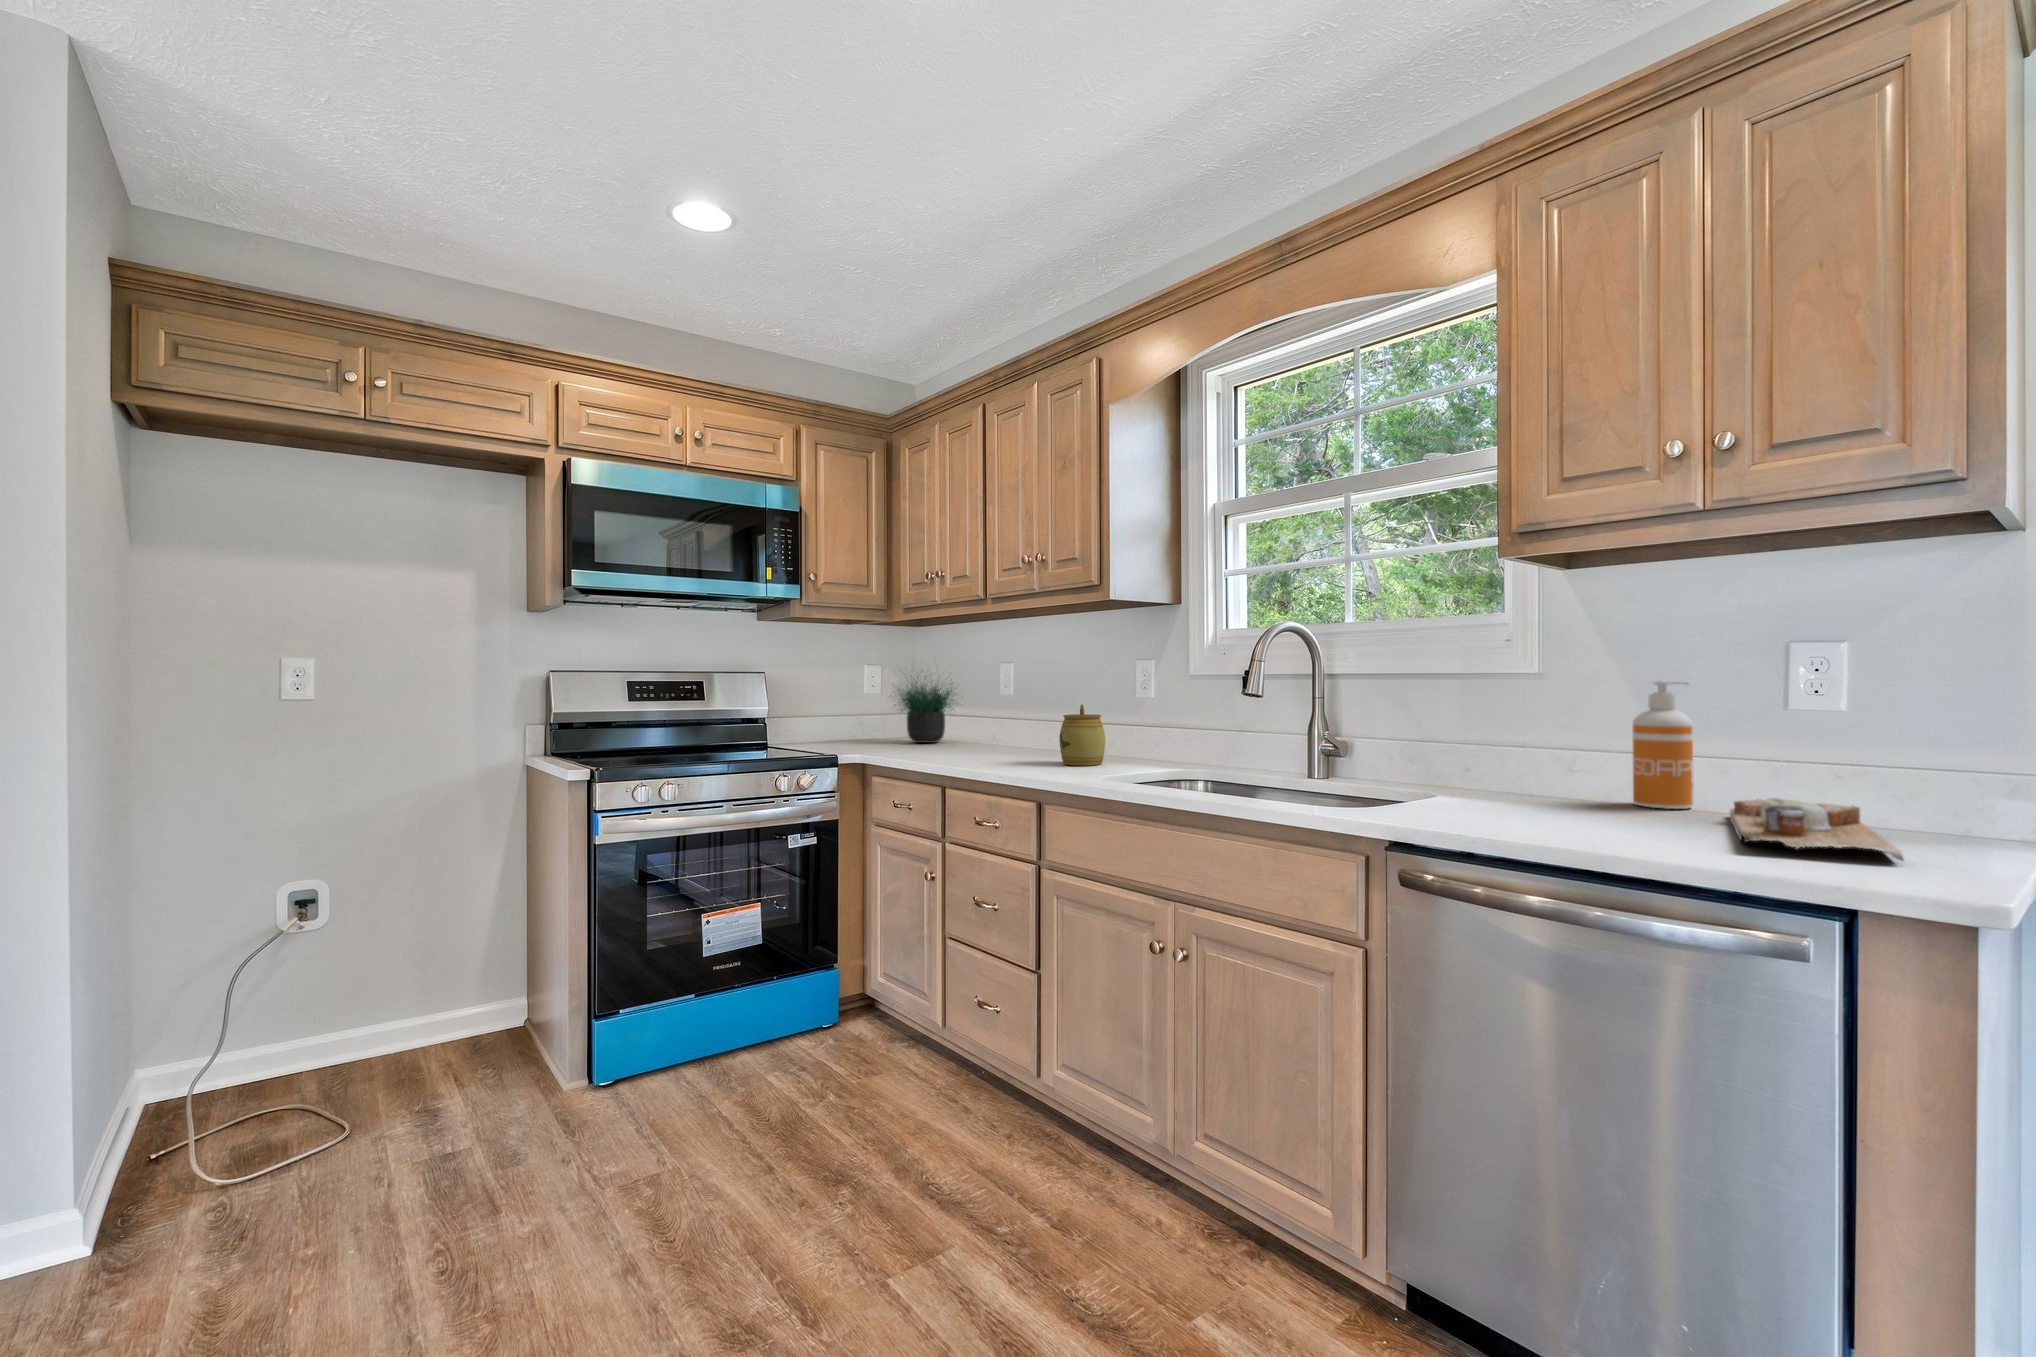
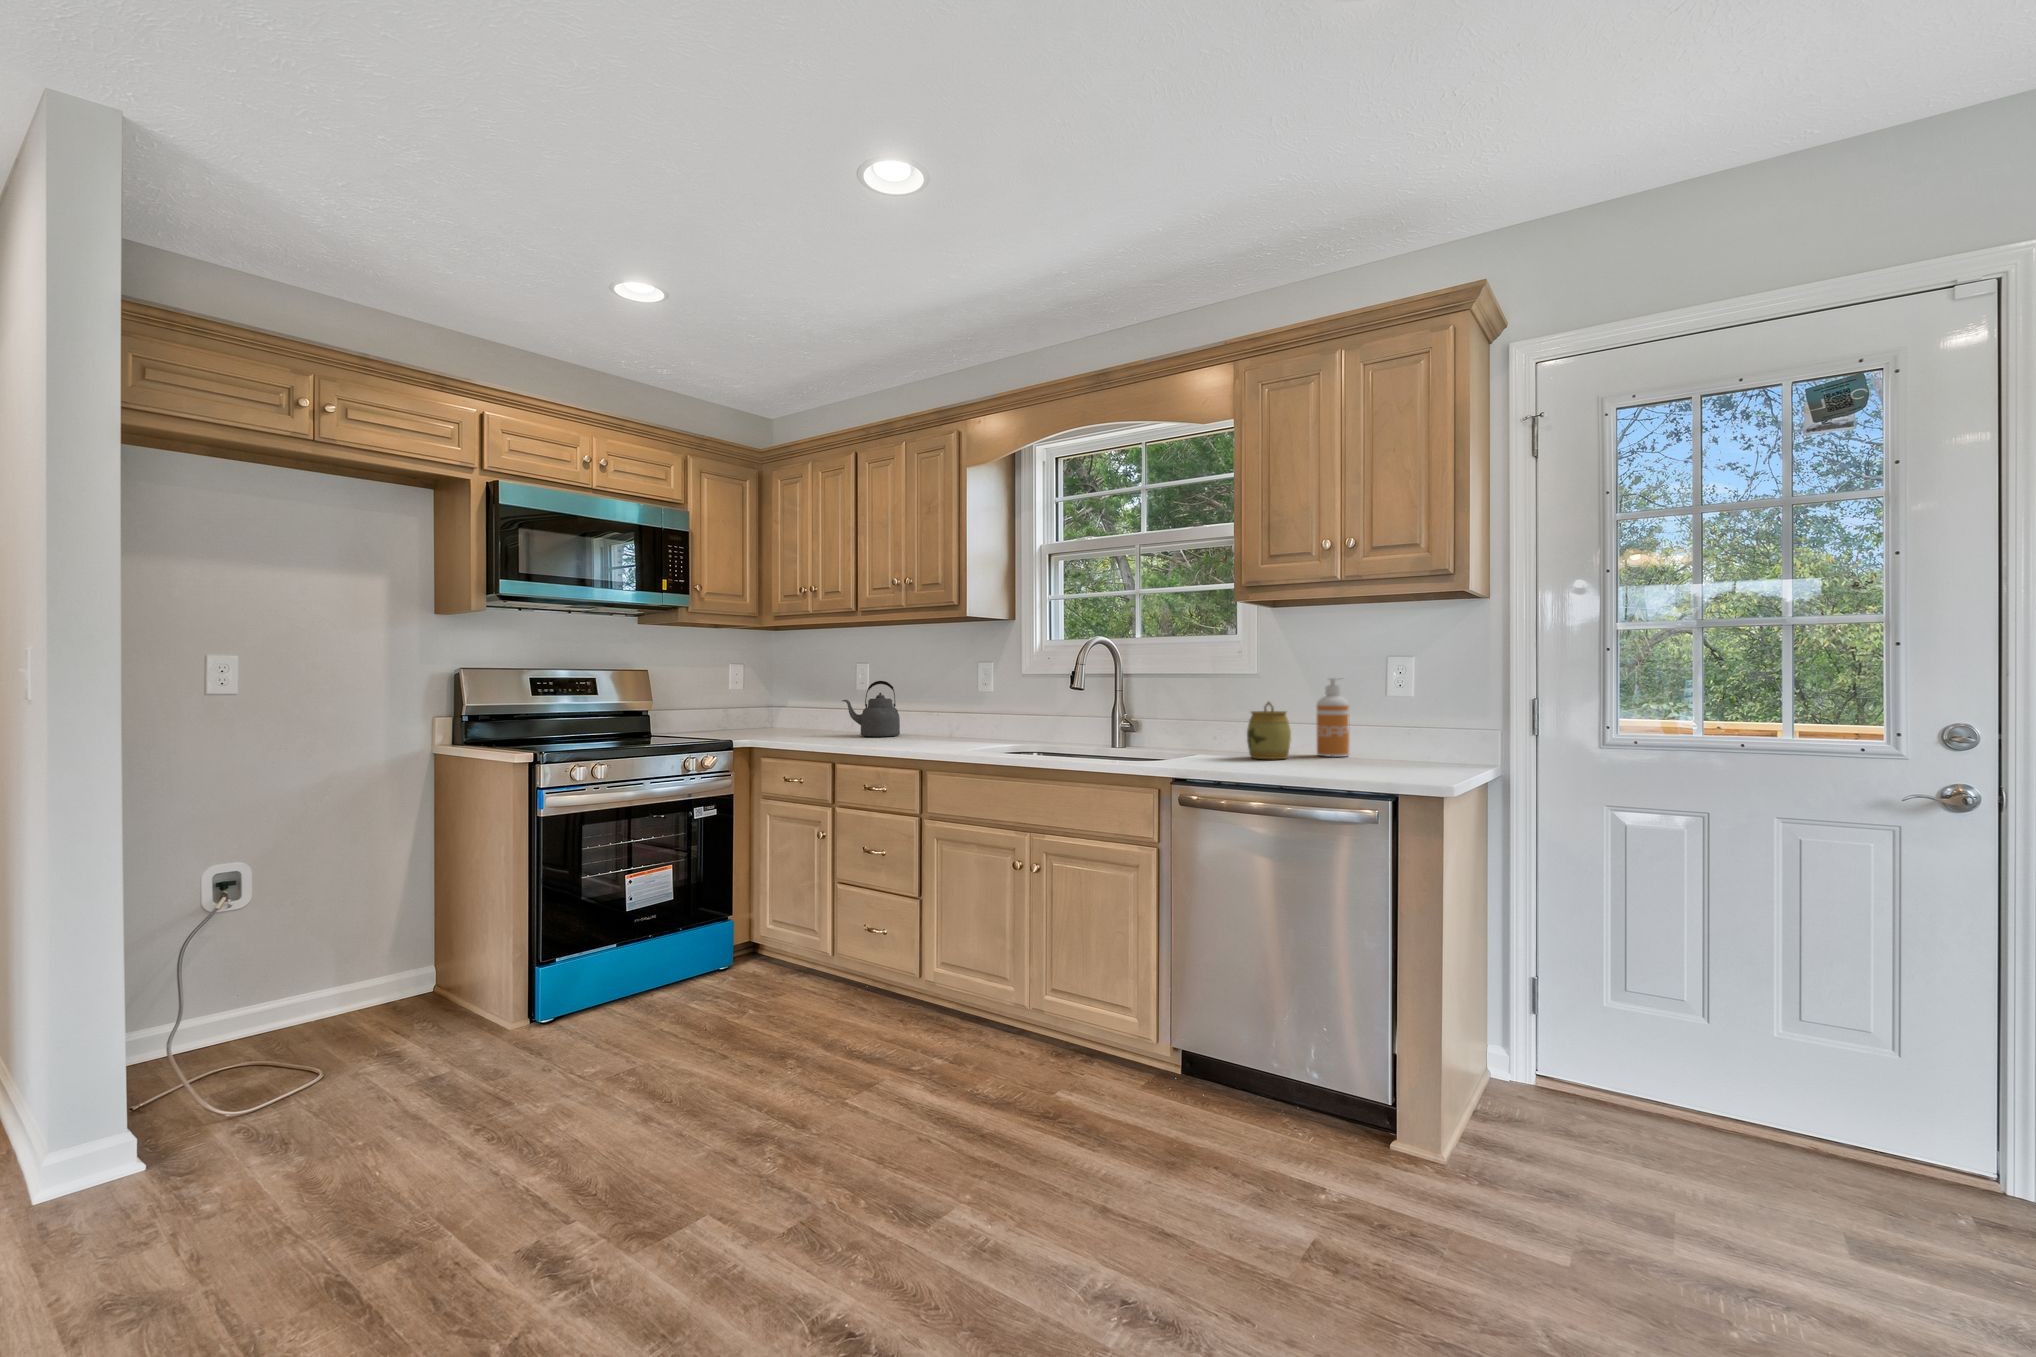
potted plant: present [897,676,953,743] -> none [753,657,828,733]
kettle: none [974,682,1044,751] -> present [842,681,900,737]
jar: present [1059,705,1105,765] -> present [1247,702,1291,759]
cutting board: present [1730,798,1904,861] -> none [1367,744,1441,773]

